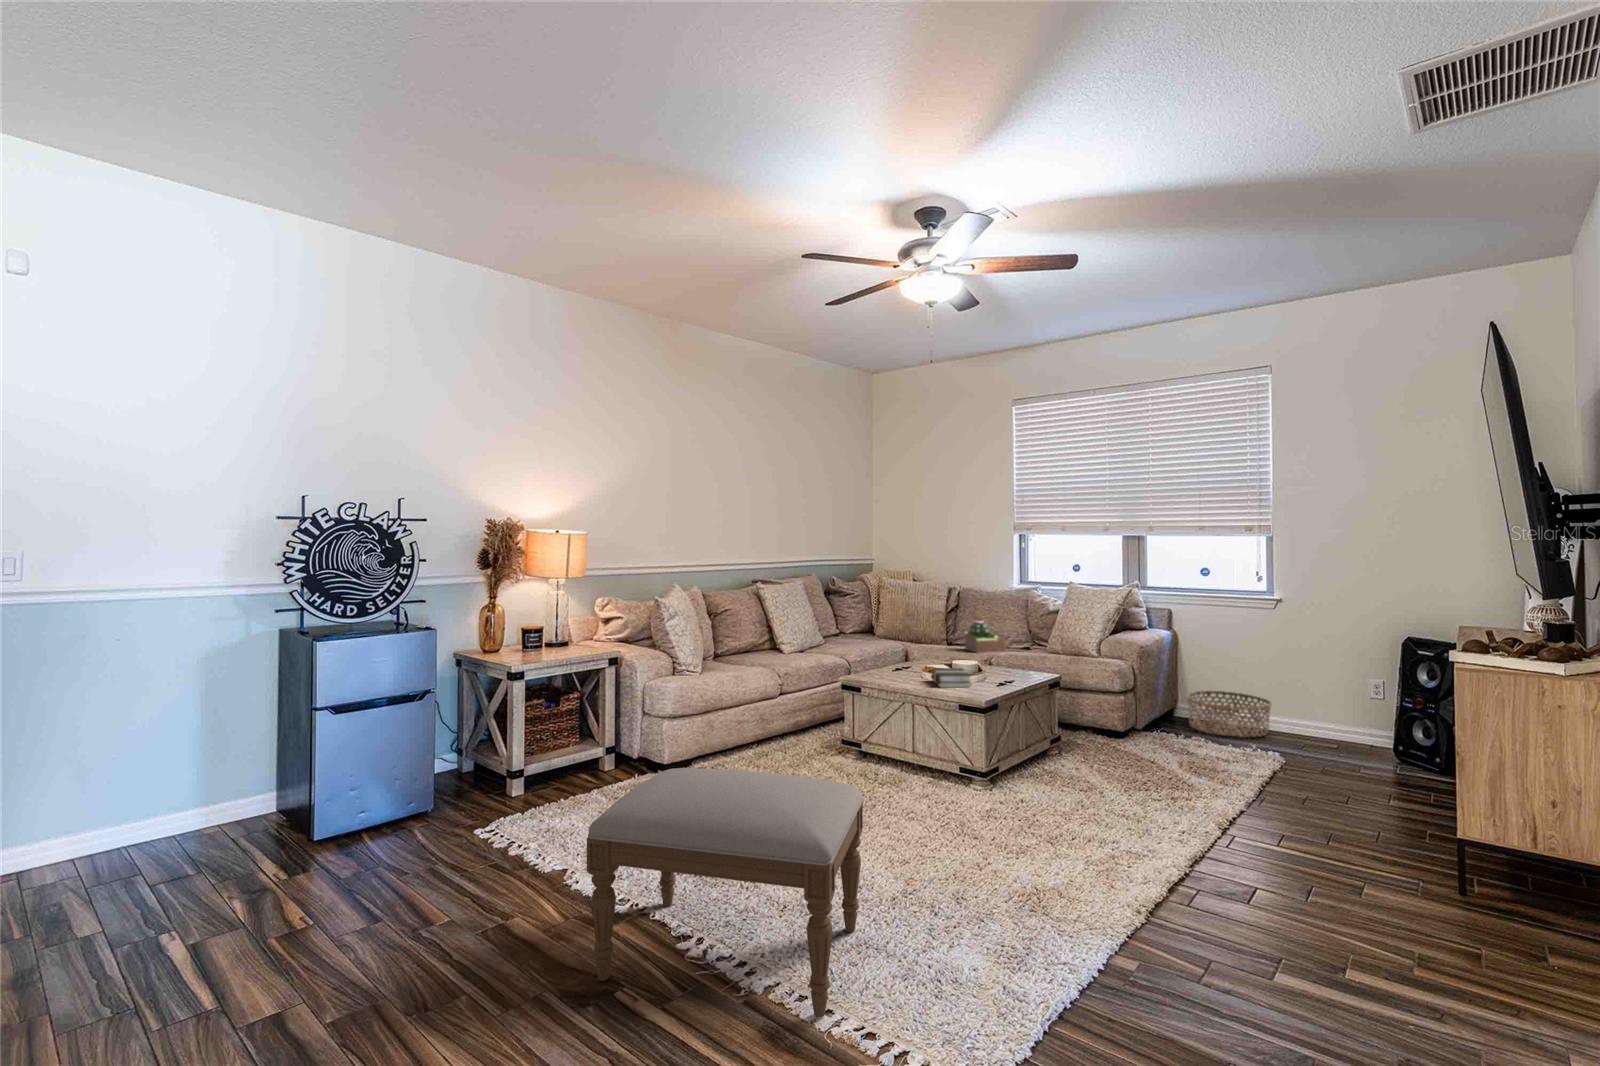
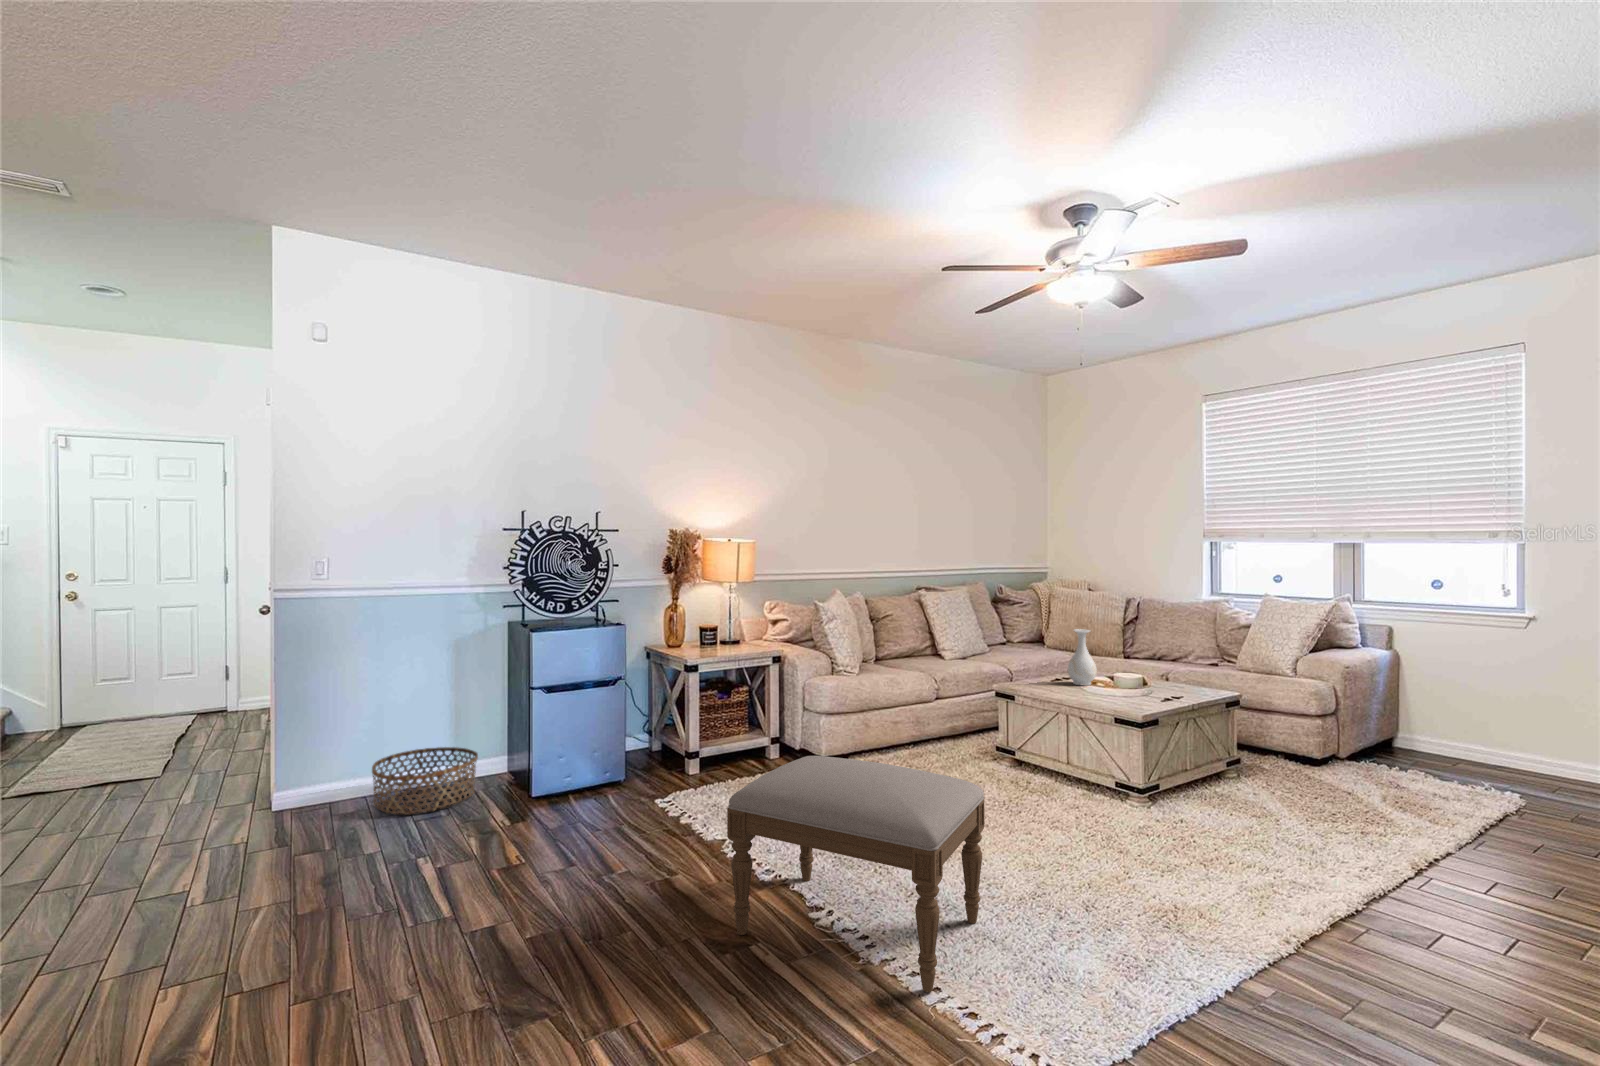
succulent plant: present [965,618,1006,653] -> none [1141,630,1187,666]
vase: none [908,620,935,675] -> present [1068,629,1097,686]
hardback book: present [931,668,972,688] -> none [1089,679,1133,700]
basket: present [1187,691,1272,737] -> present [372,747,478,815]

